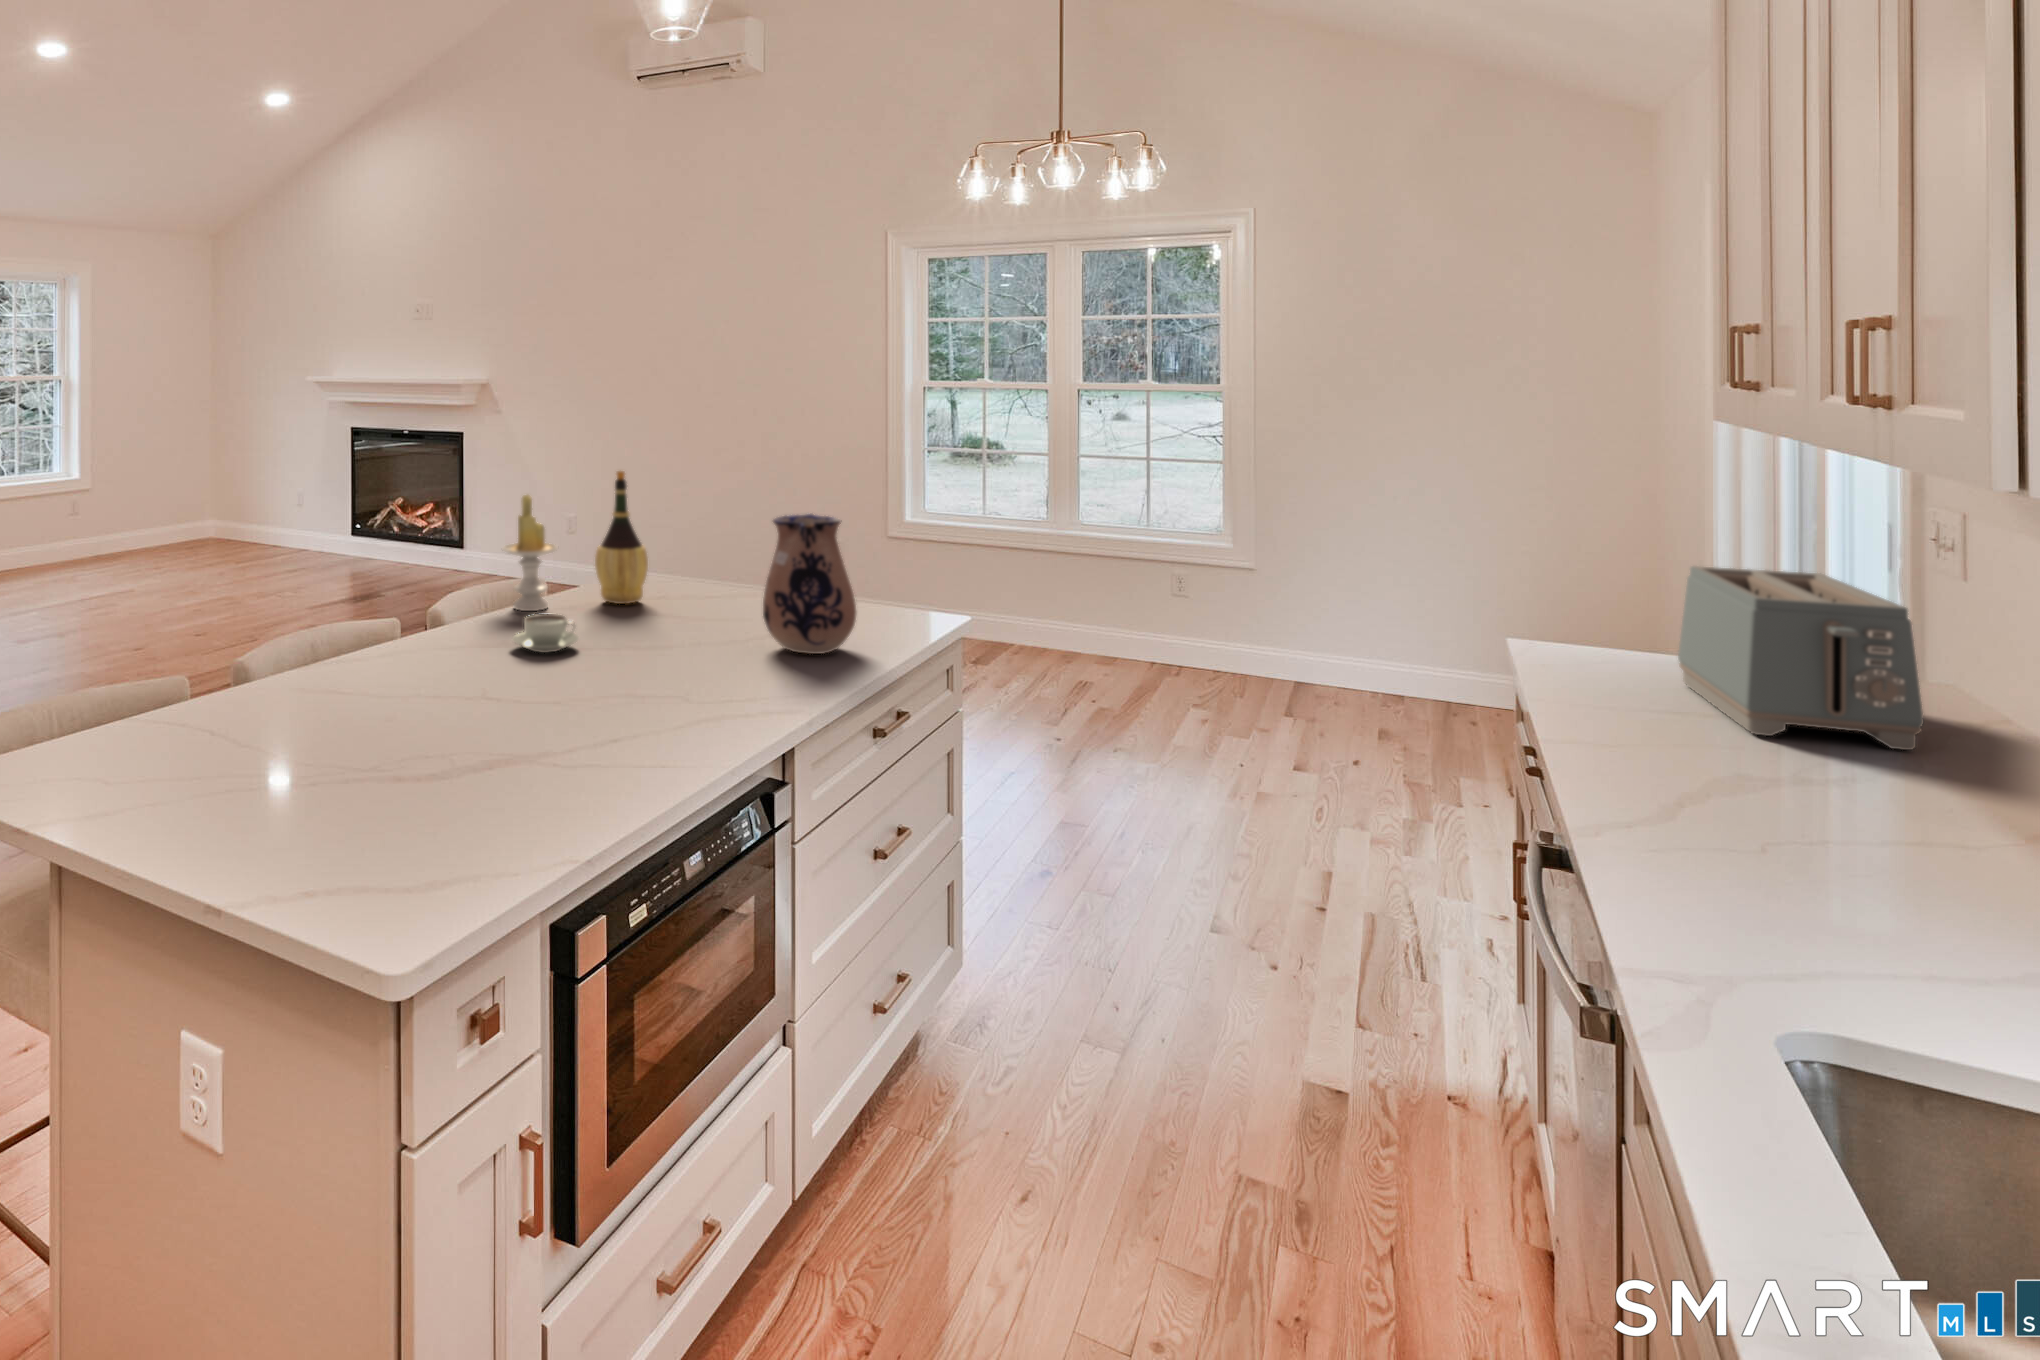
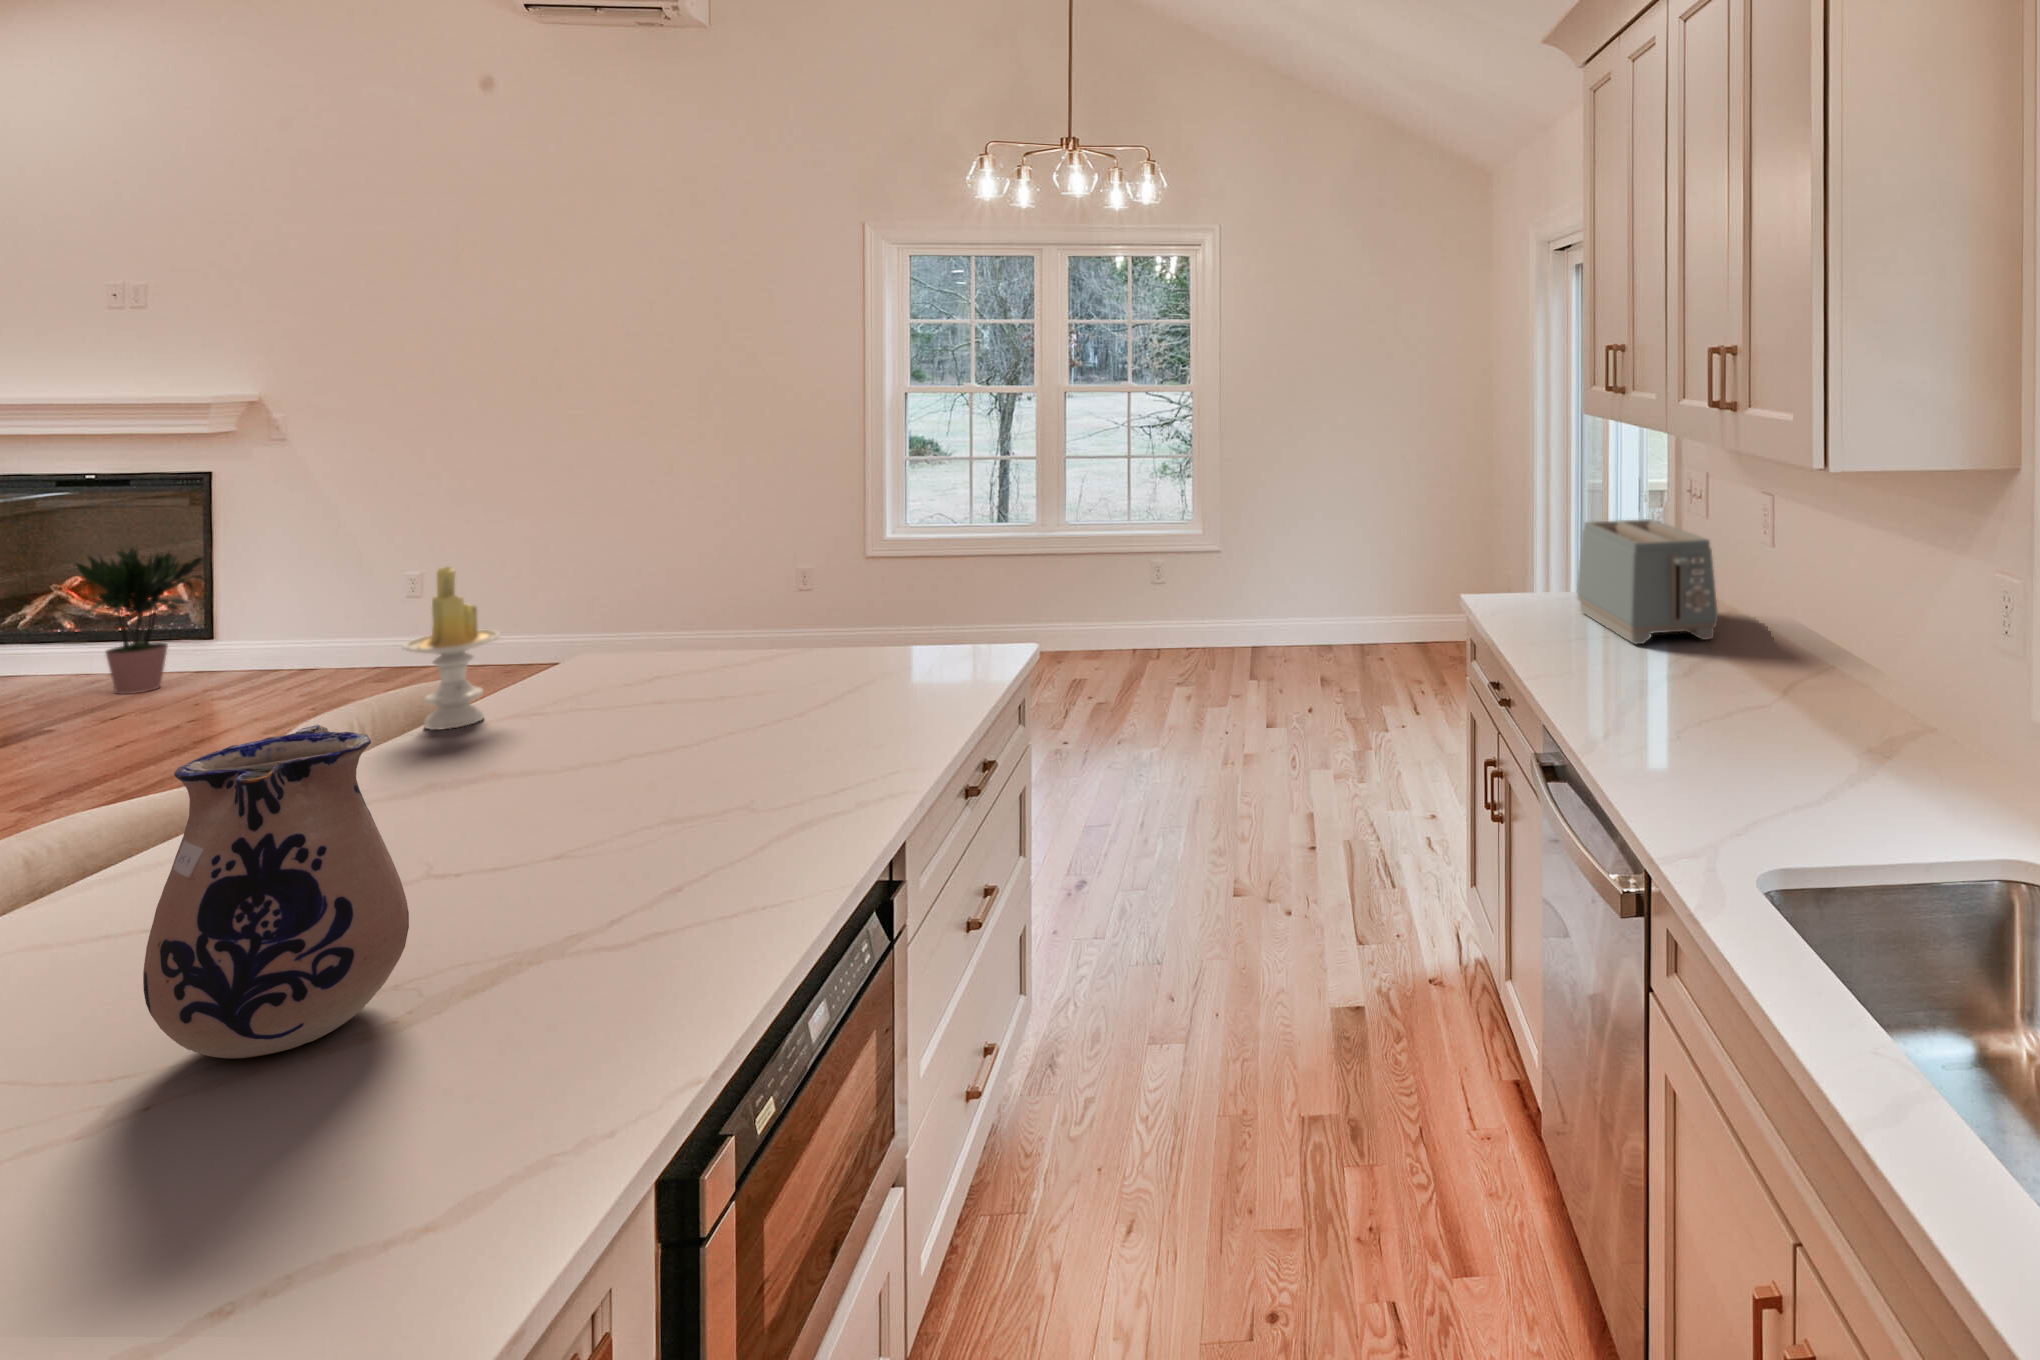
wine bottle: present [595,471,648,604] -> none [558,521,639,695]
potted plant: none [384,475,453,579] -> present [76,548,206,694]
ceramic pitcher: present [763,513,856,654] -> present [143,724,409,1058]
coffee cup: present [512,614,579,653] -> none [446,729,560,788]

